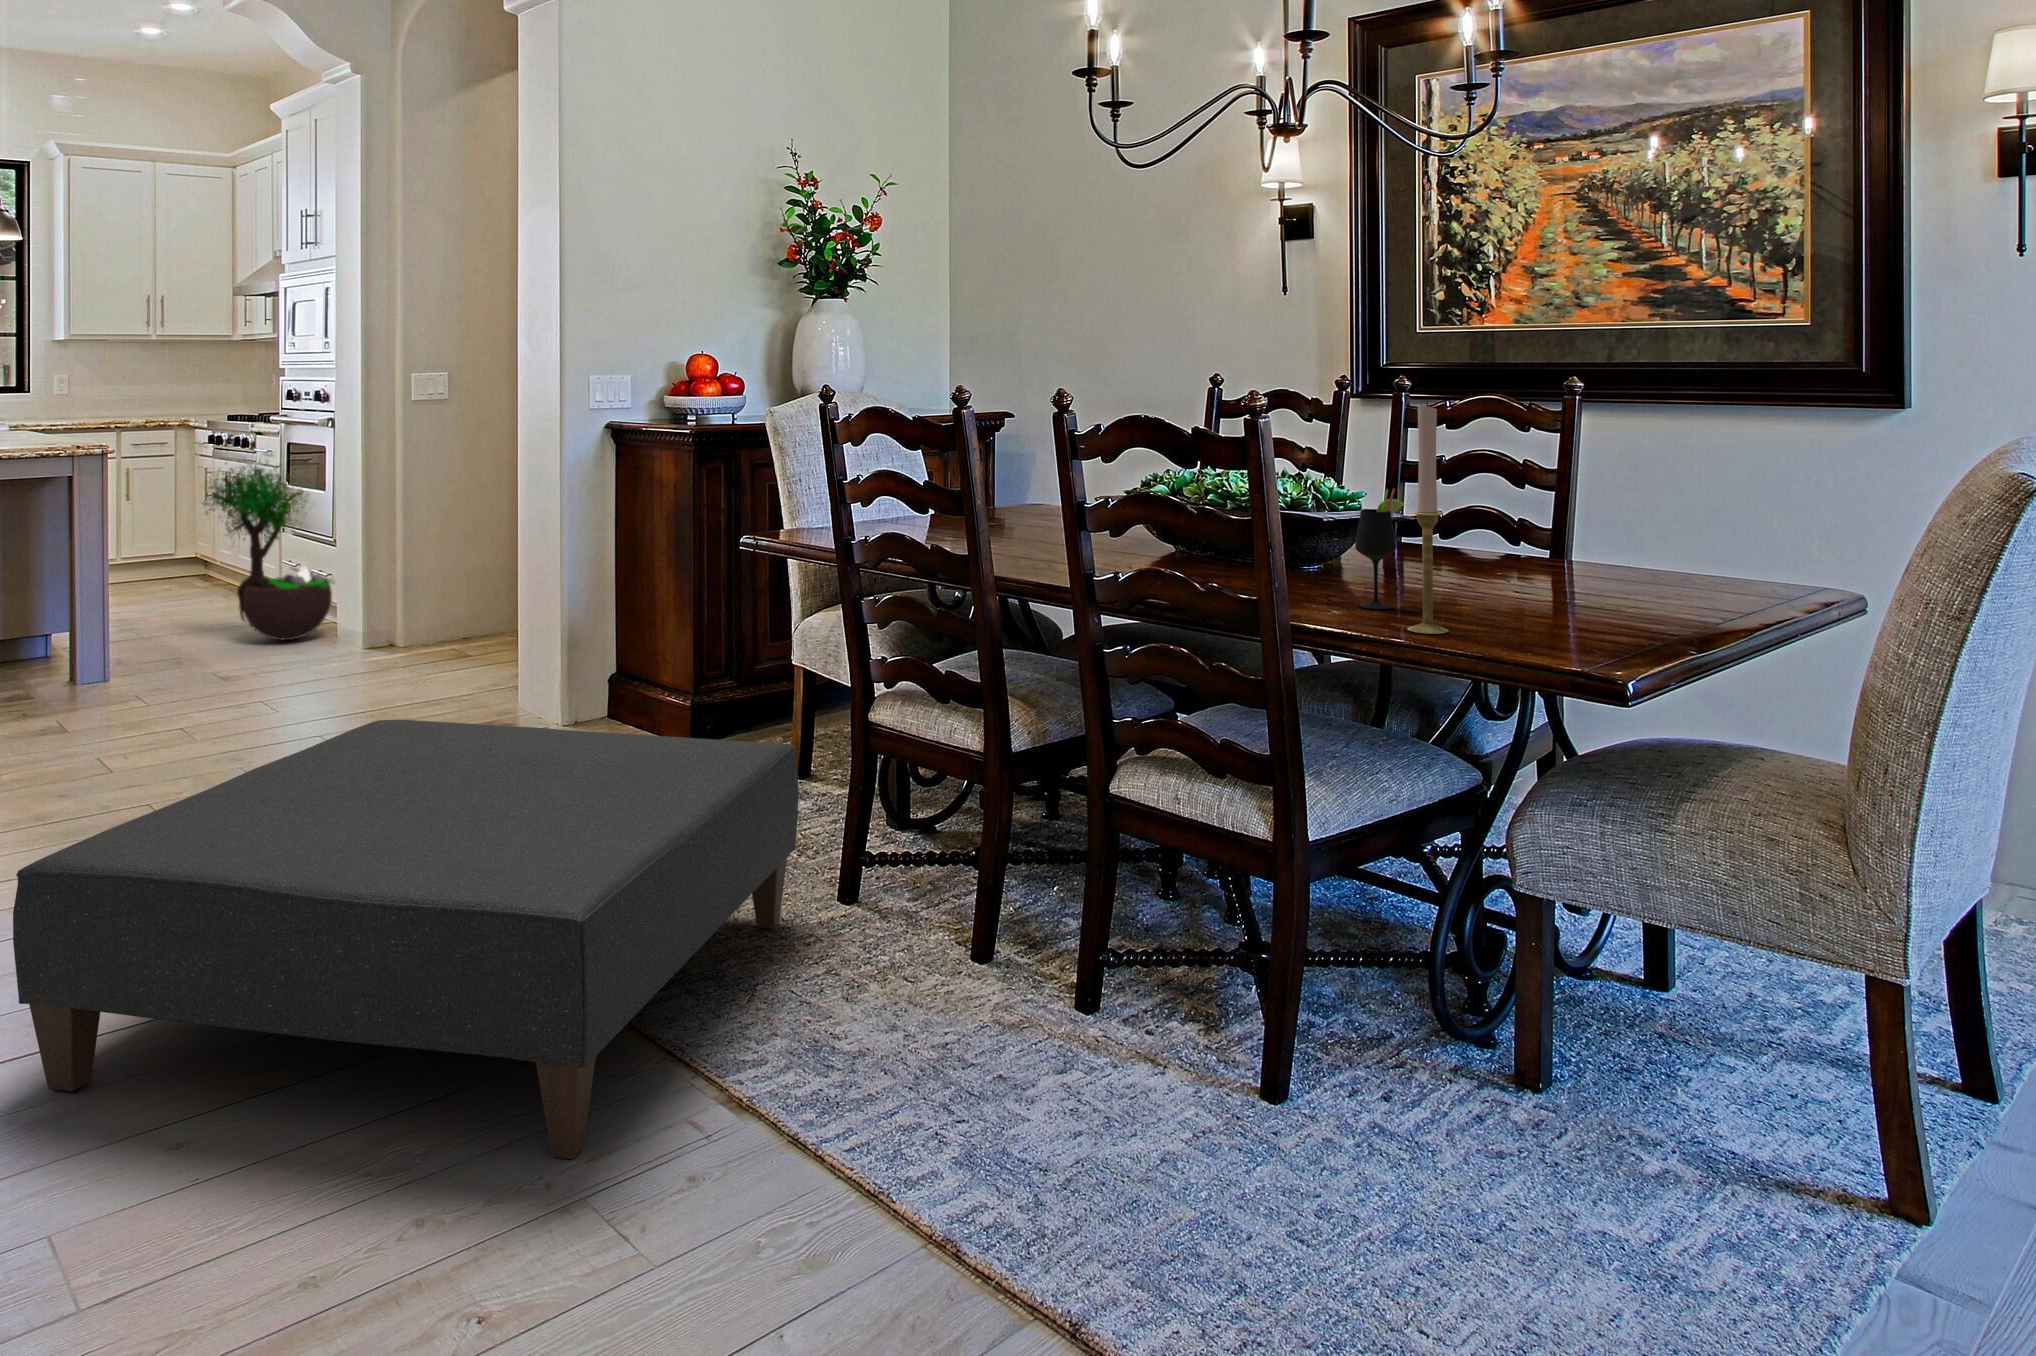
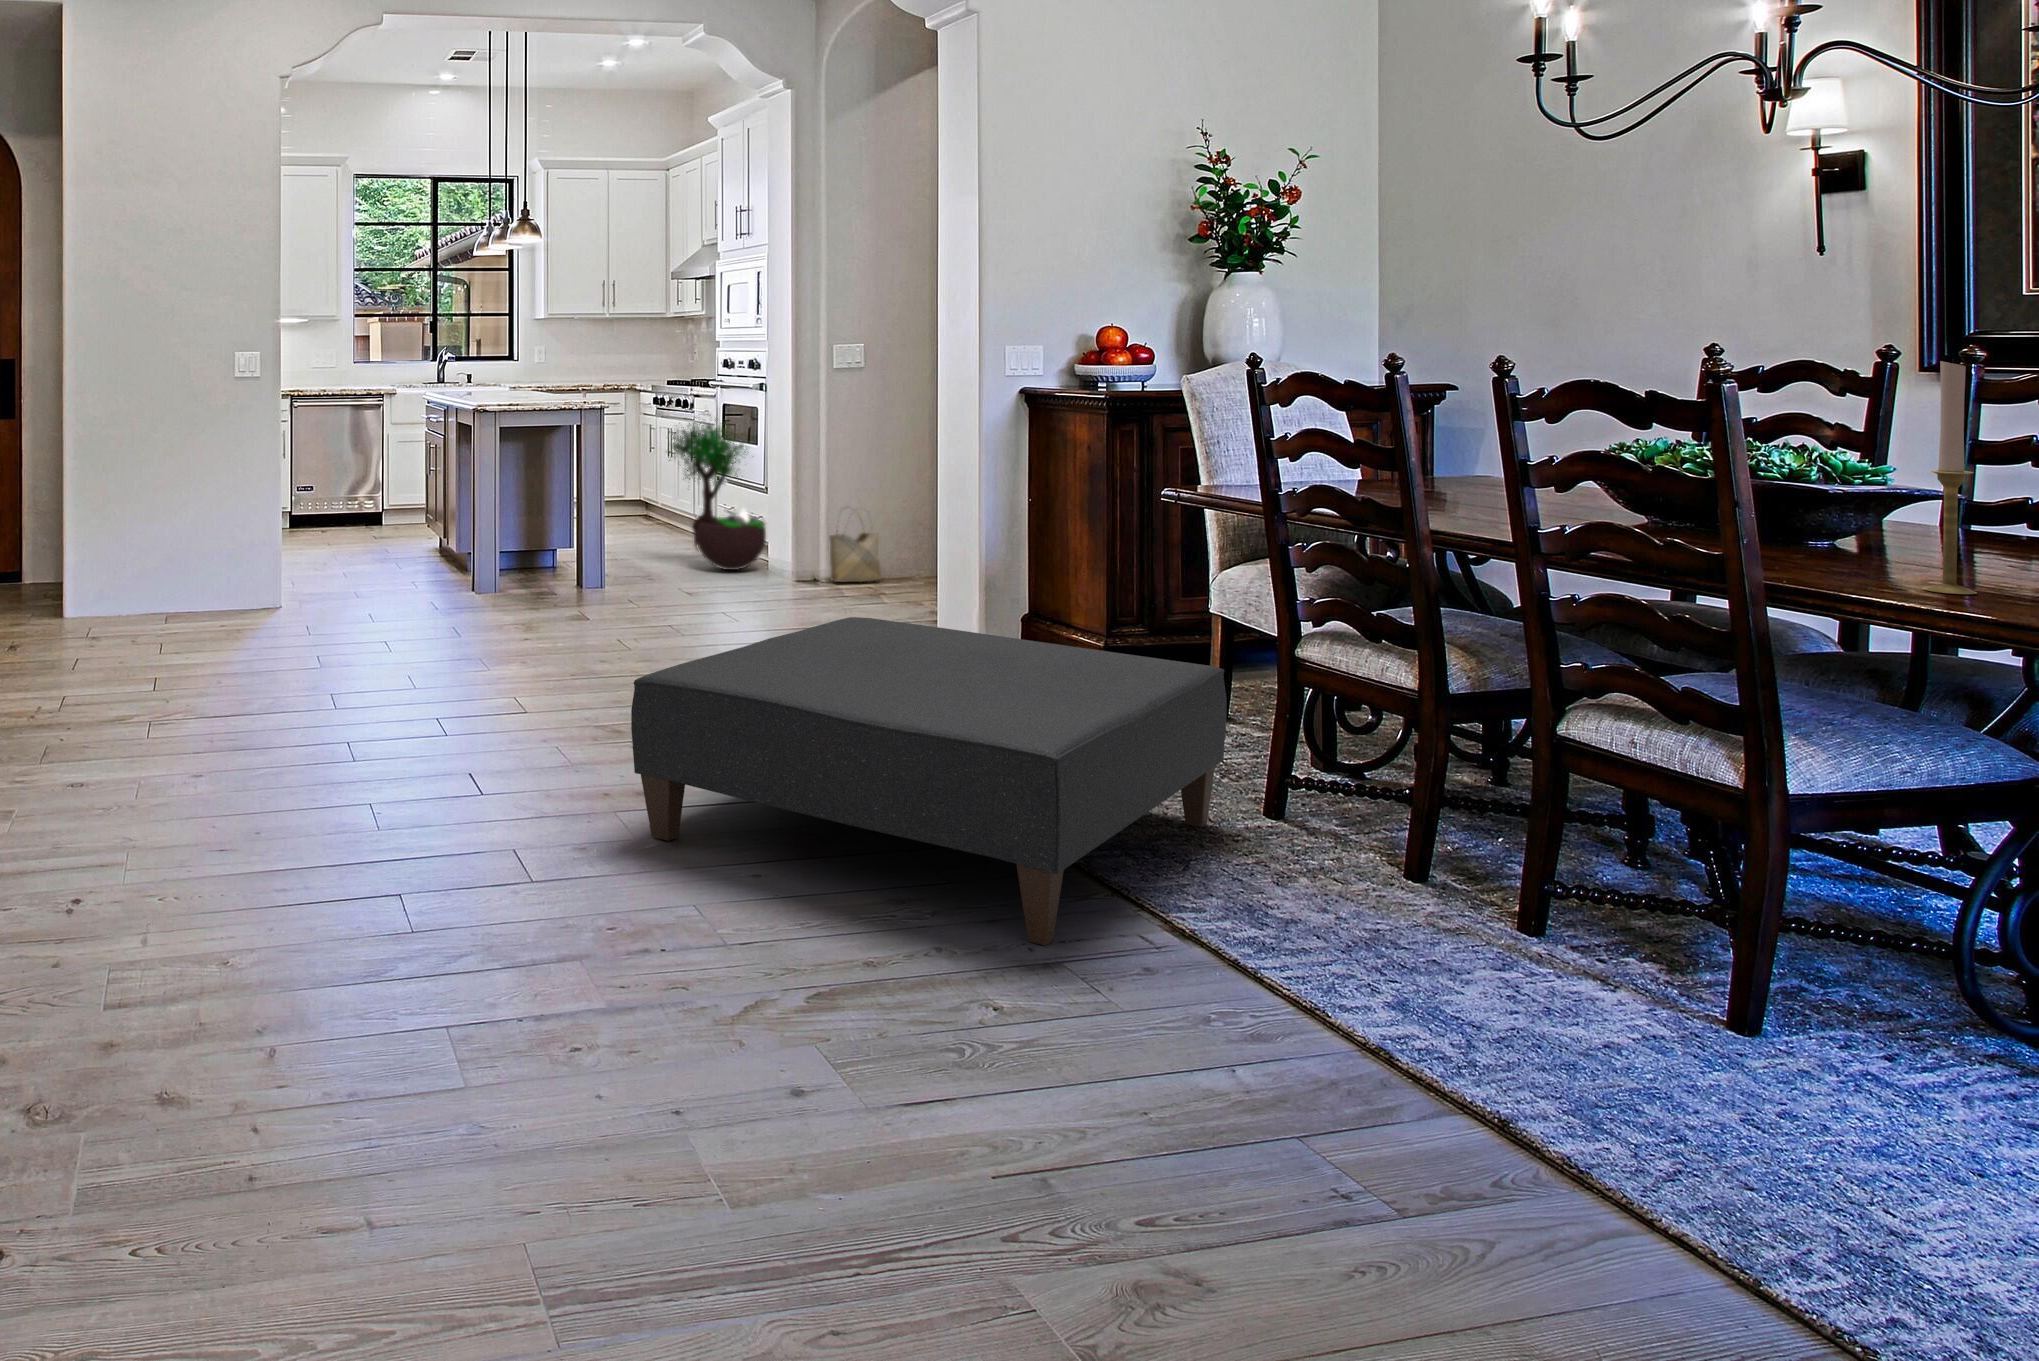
wine glass: present [1355,488,1404,609] -> none [1864,450,1930,573]
woven basket: none [404,557,466,645] -> present [830,513,881,582]

